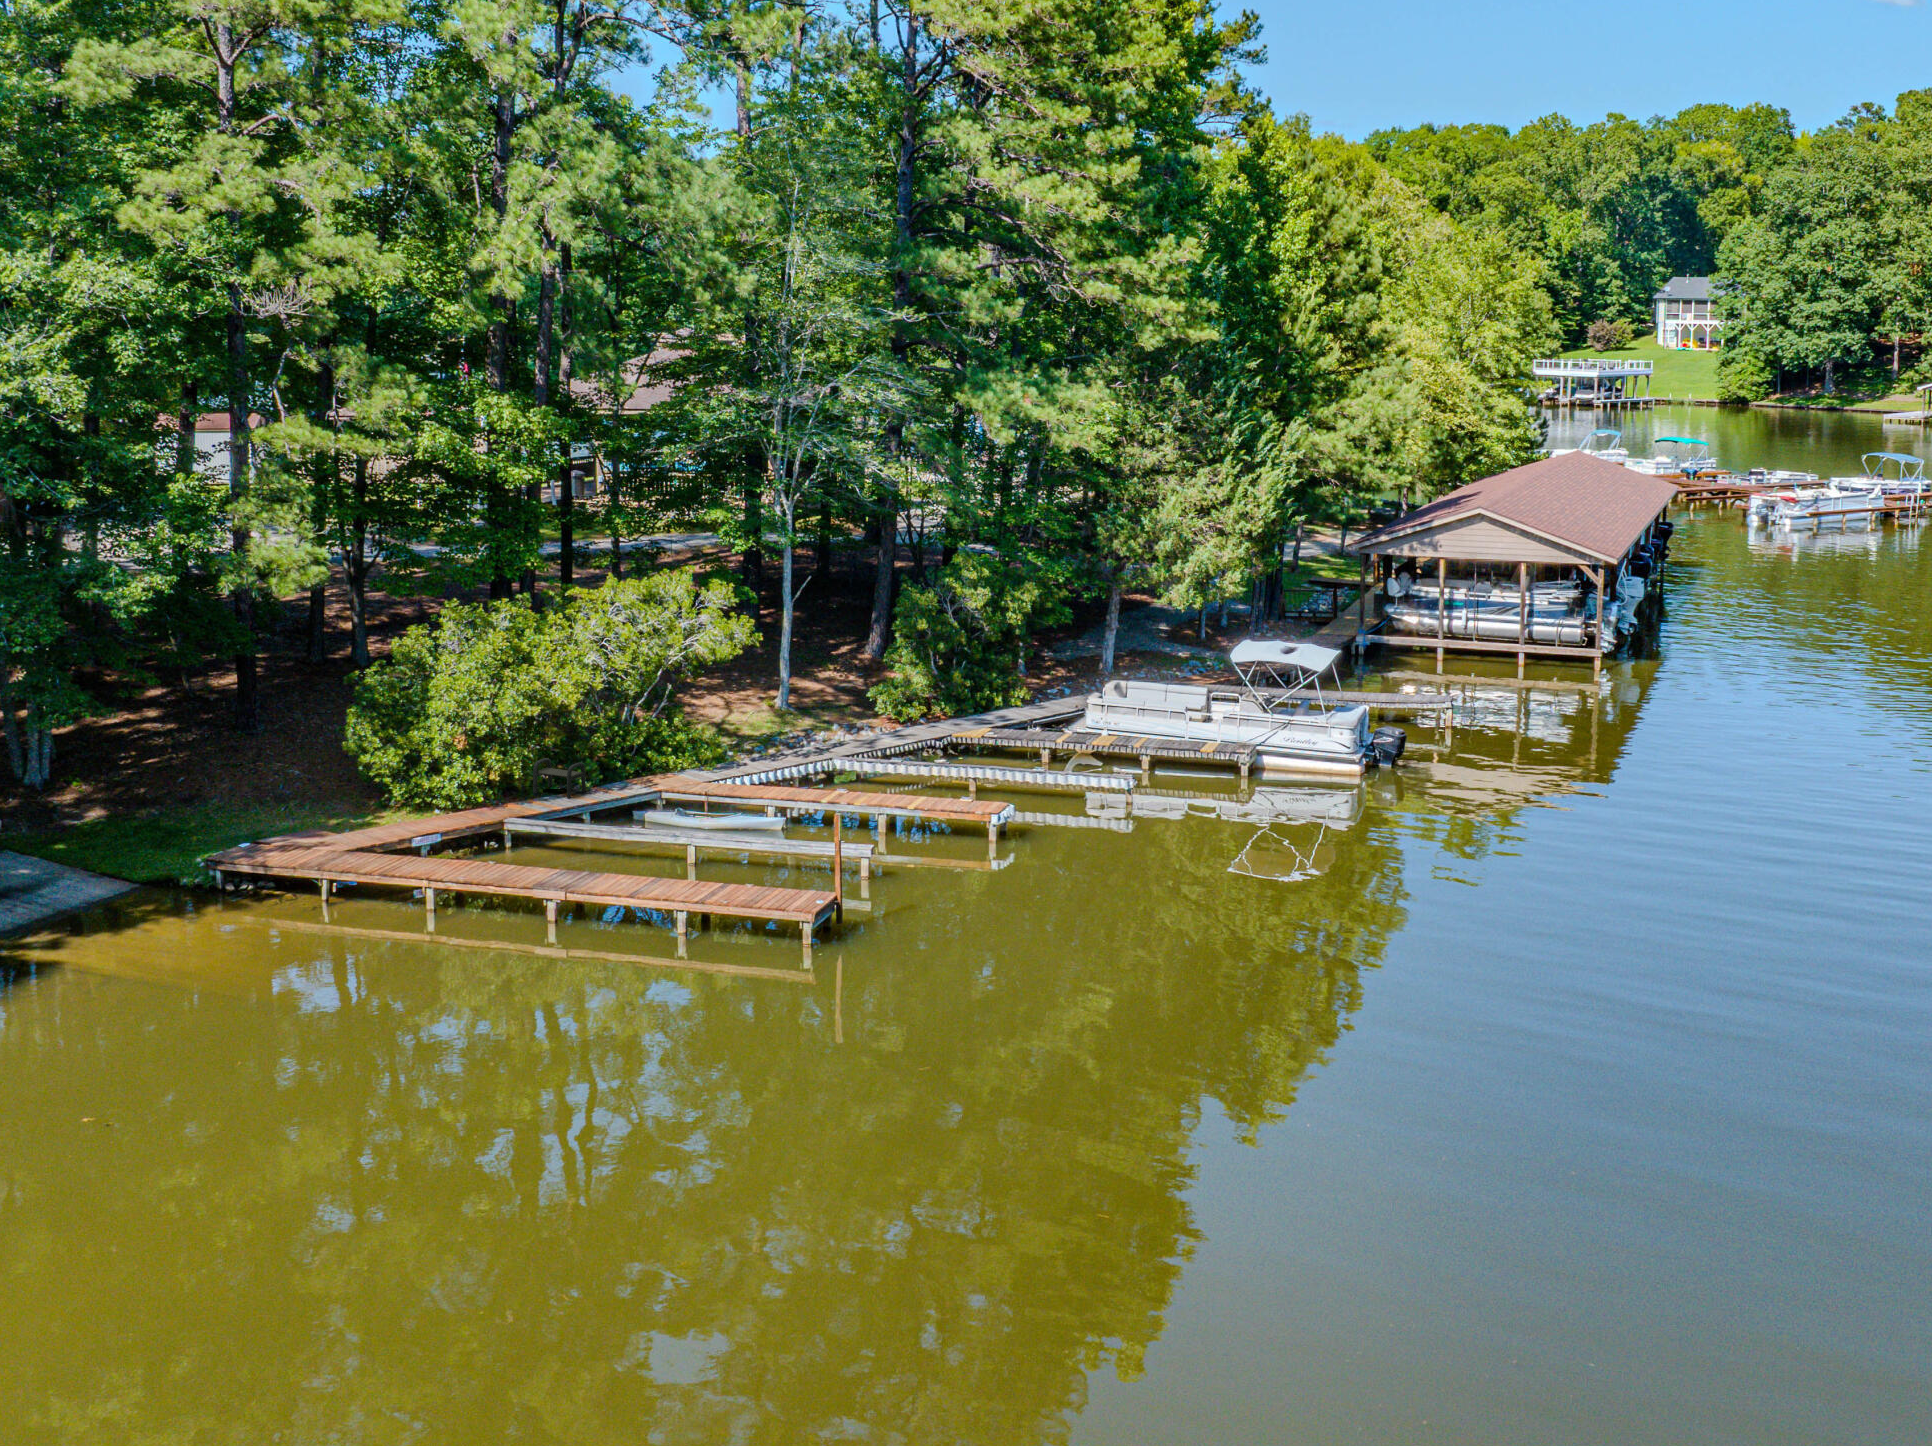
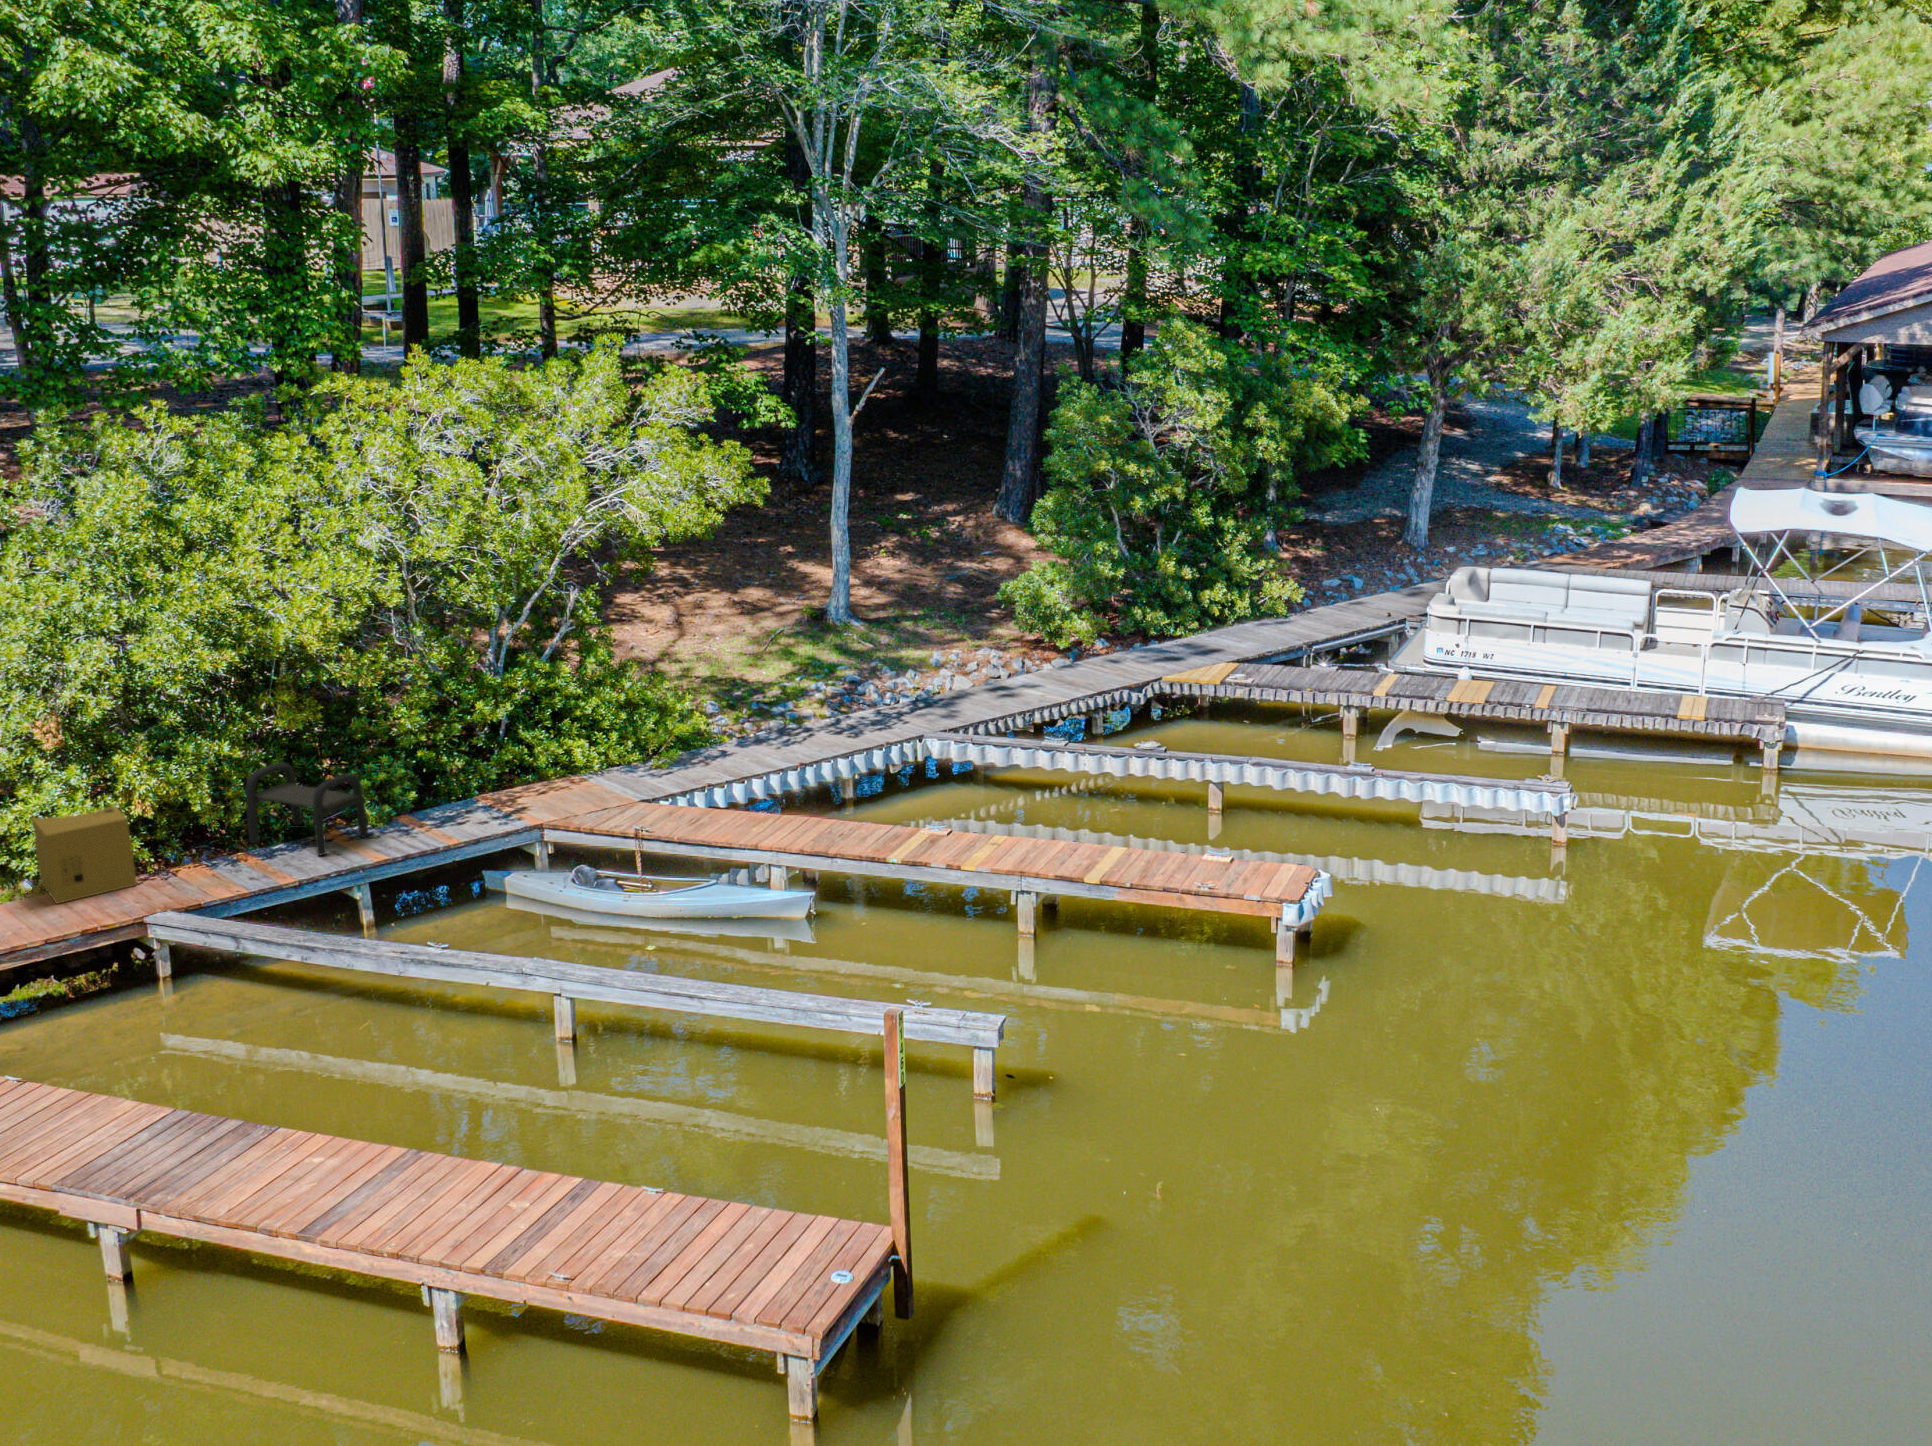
cardboard box: none [451,771,495,813] -> present [31,805,137,904]

